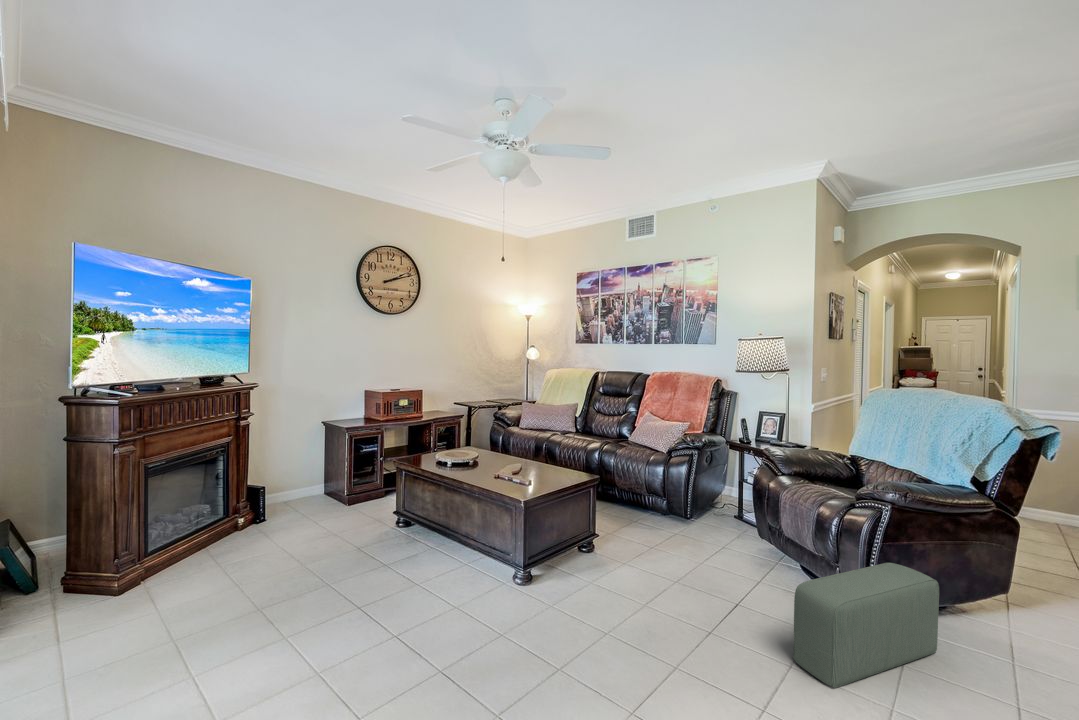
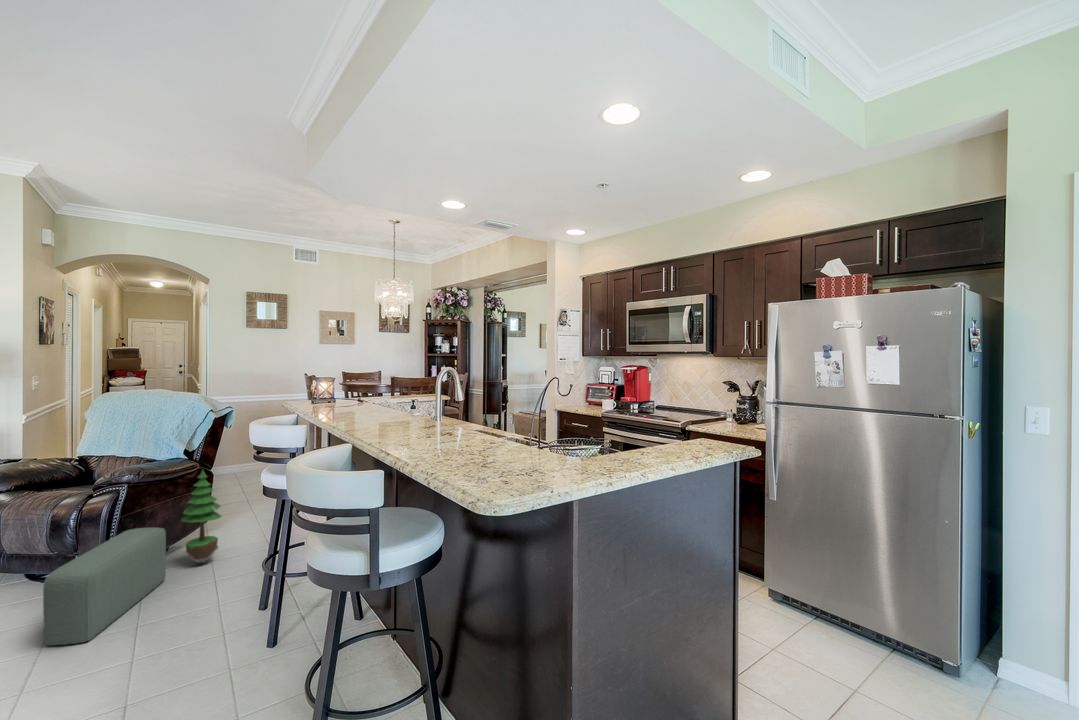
potted tree: none [963,514,1034,657] -> present [181,470,222,563]

